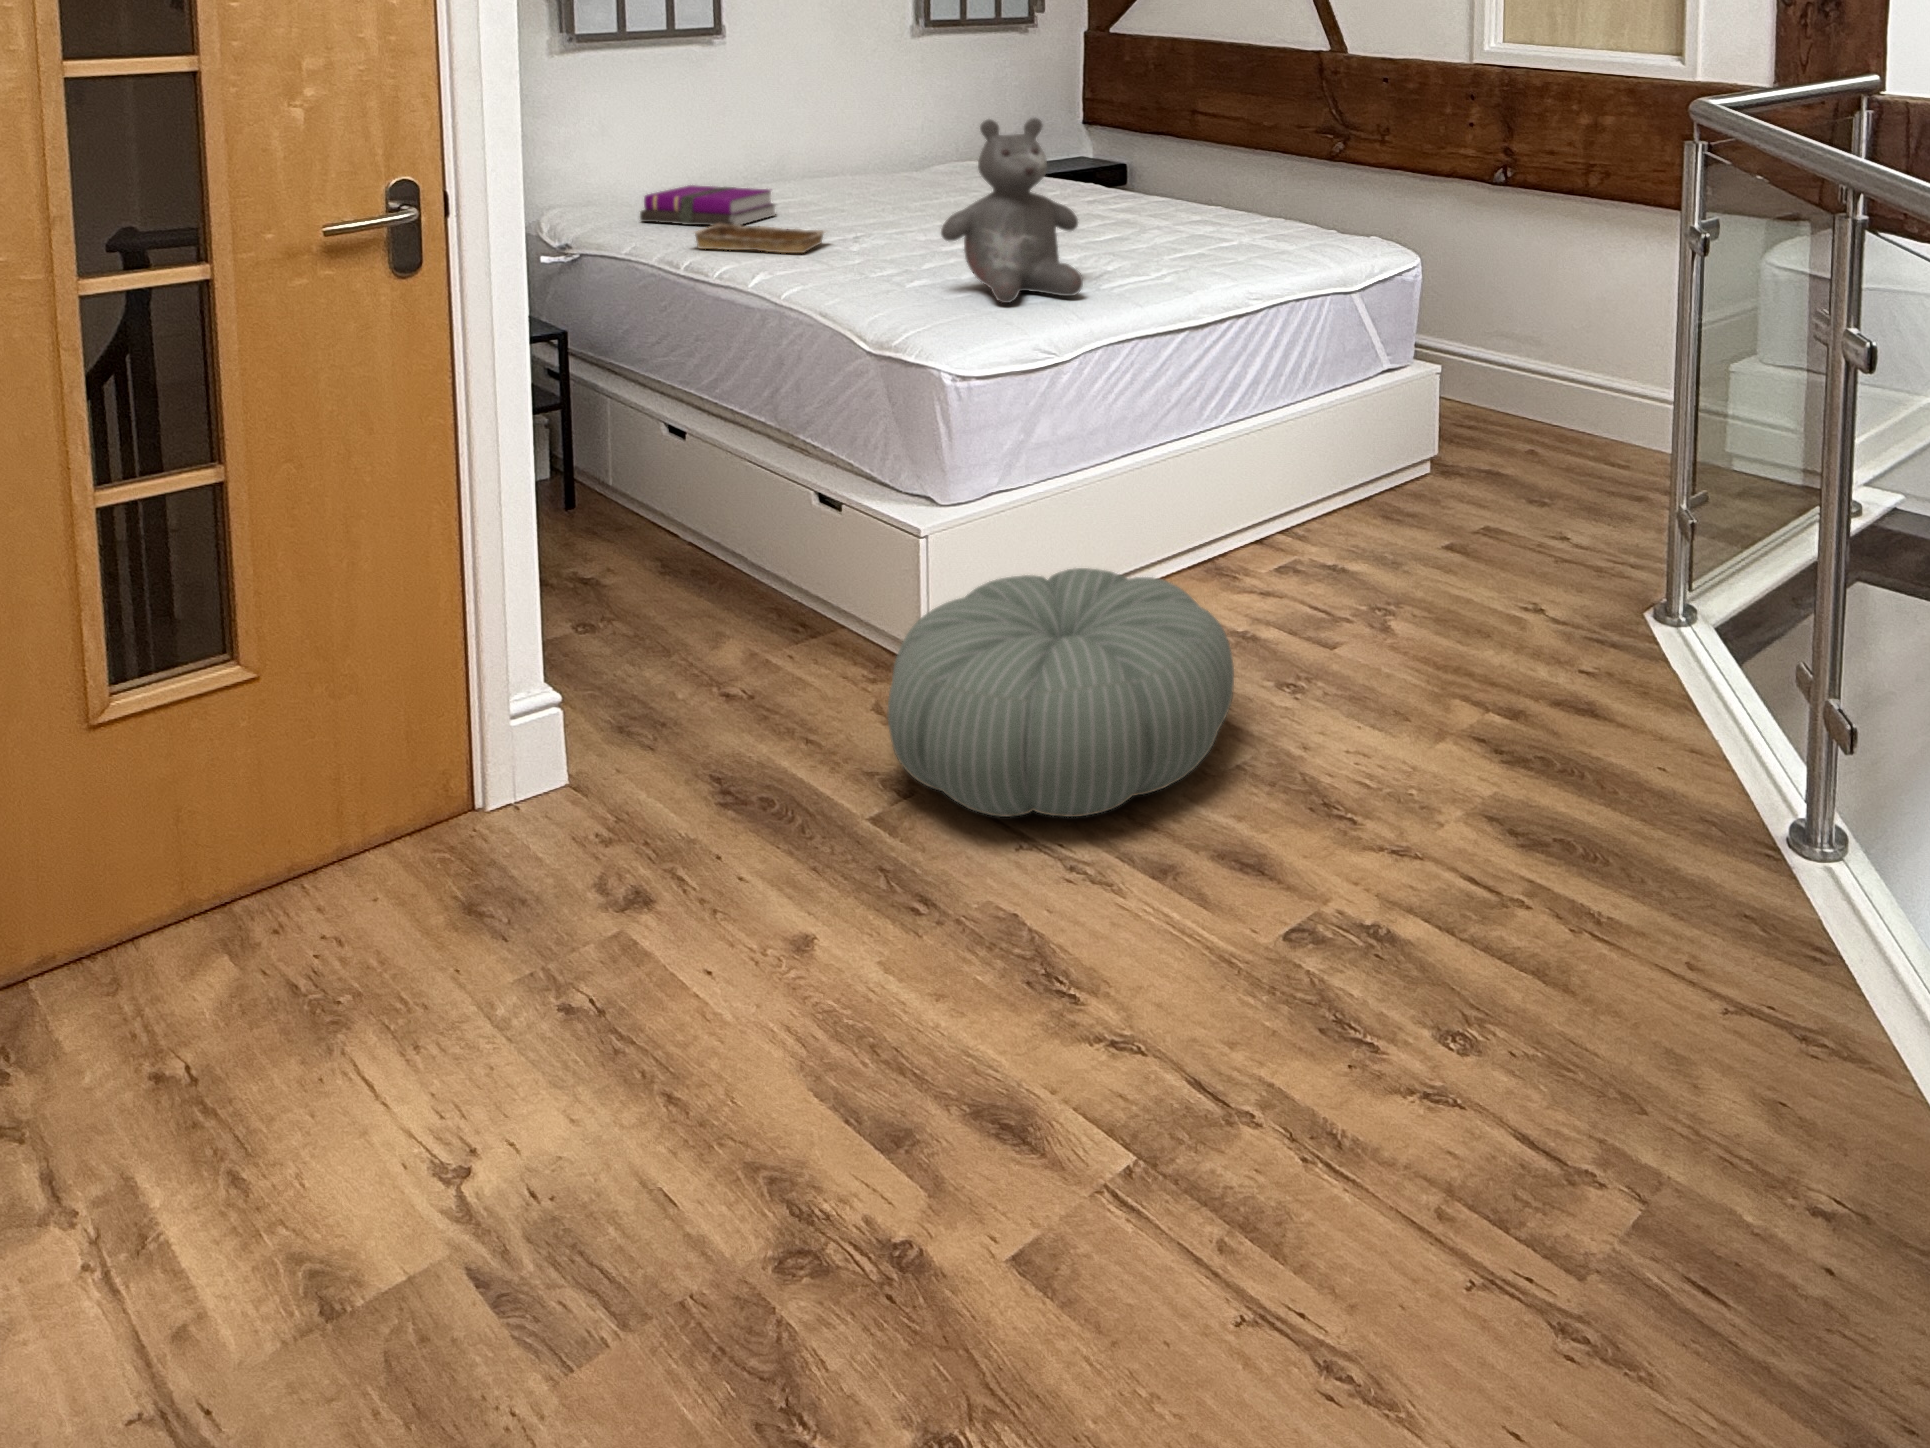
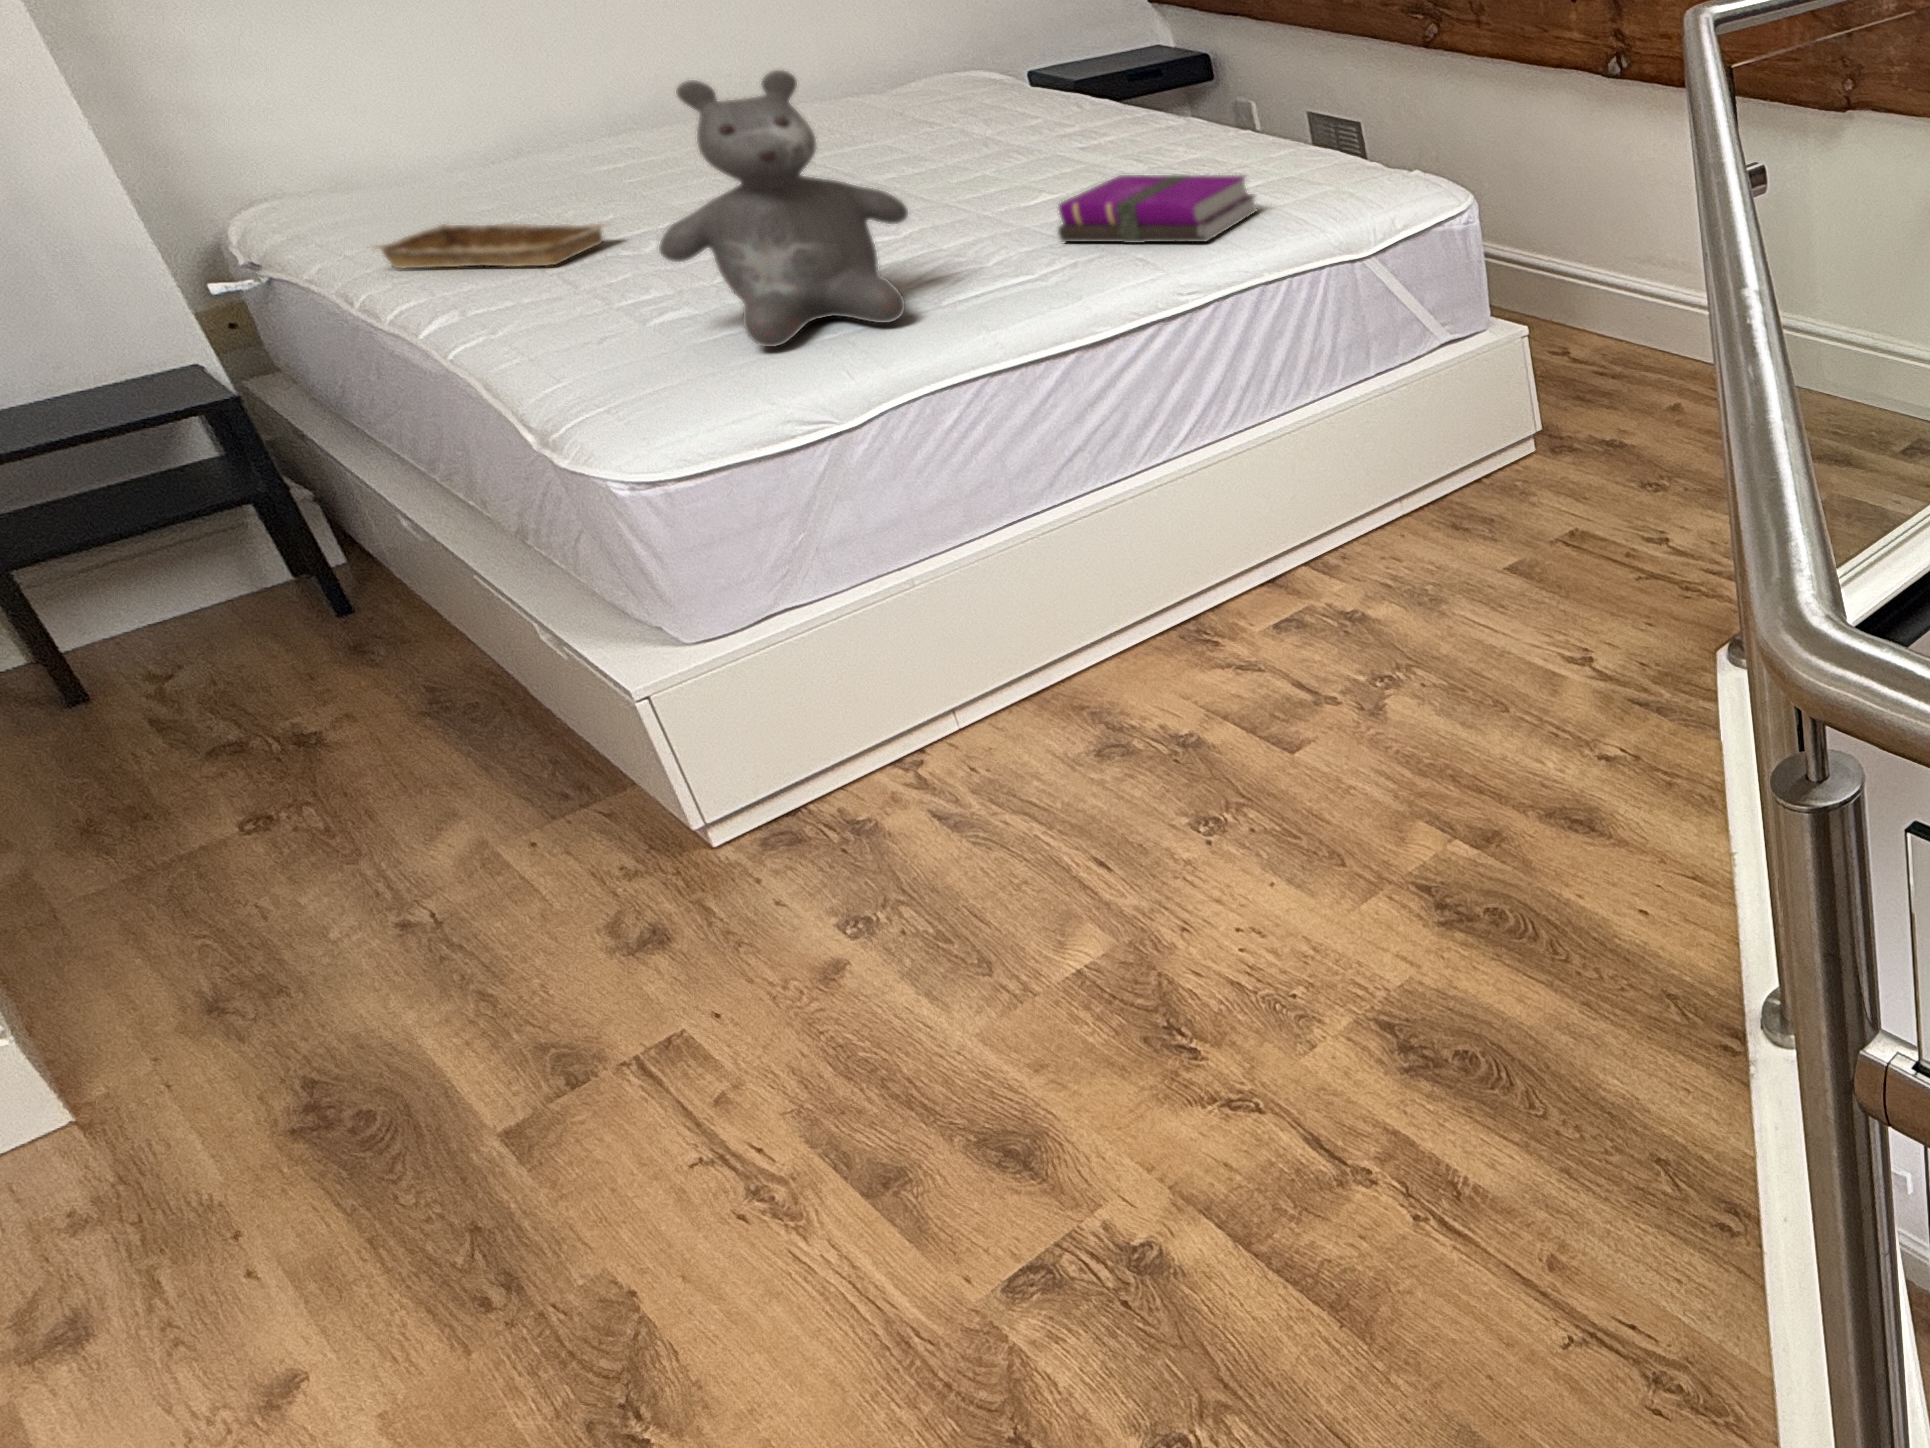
notebook: present [640,185,775,225] -> present [1058,174,1258,243]
pouf: present [888,568,1234,817] -> none [480,728,1073,1138]

